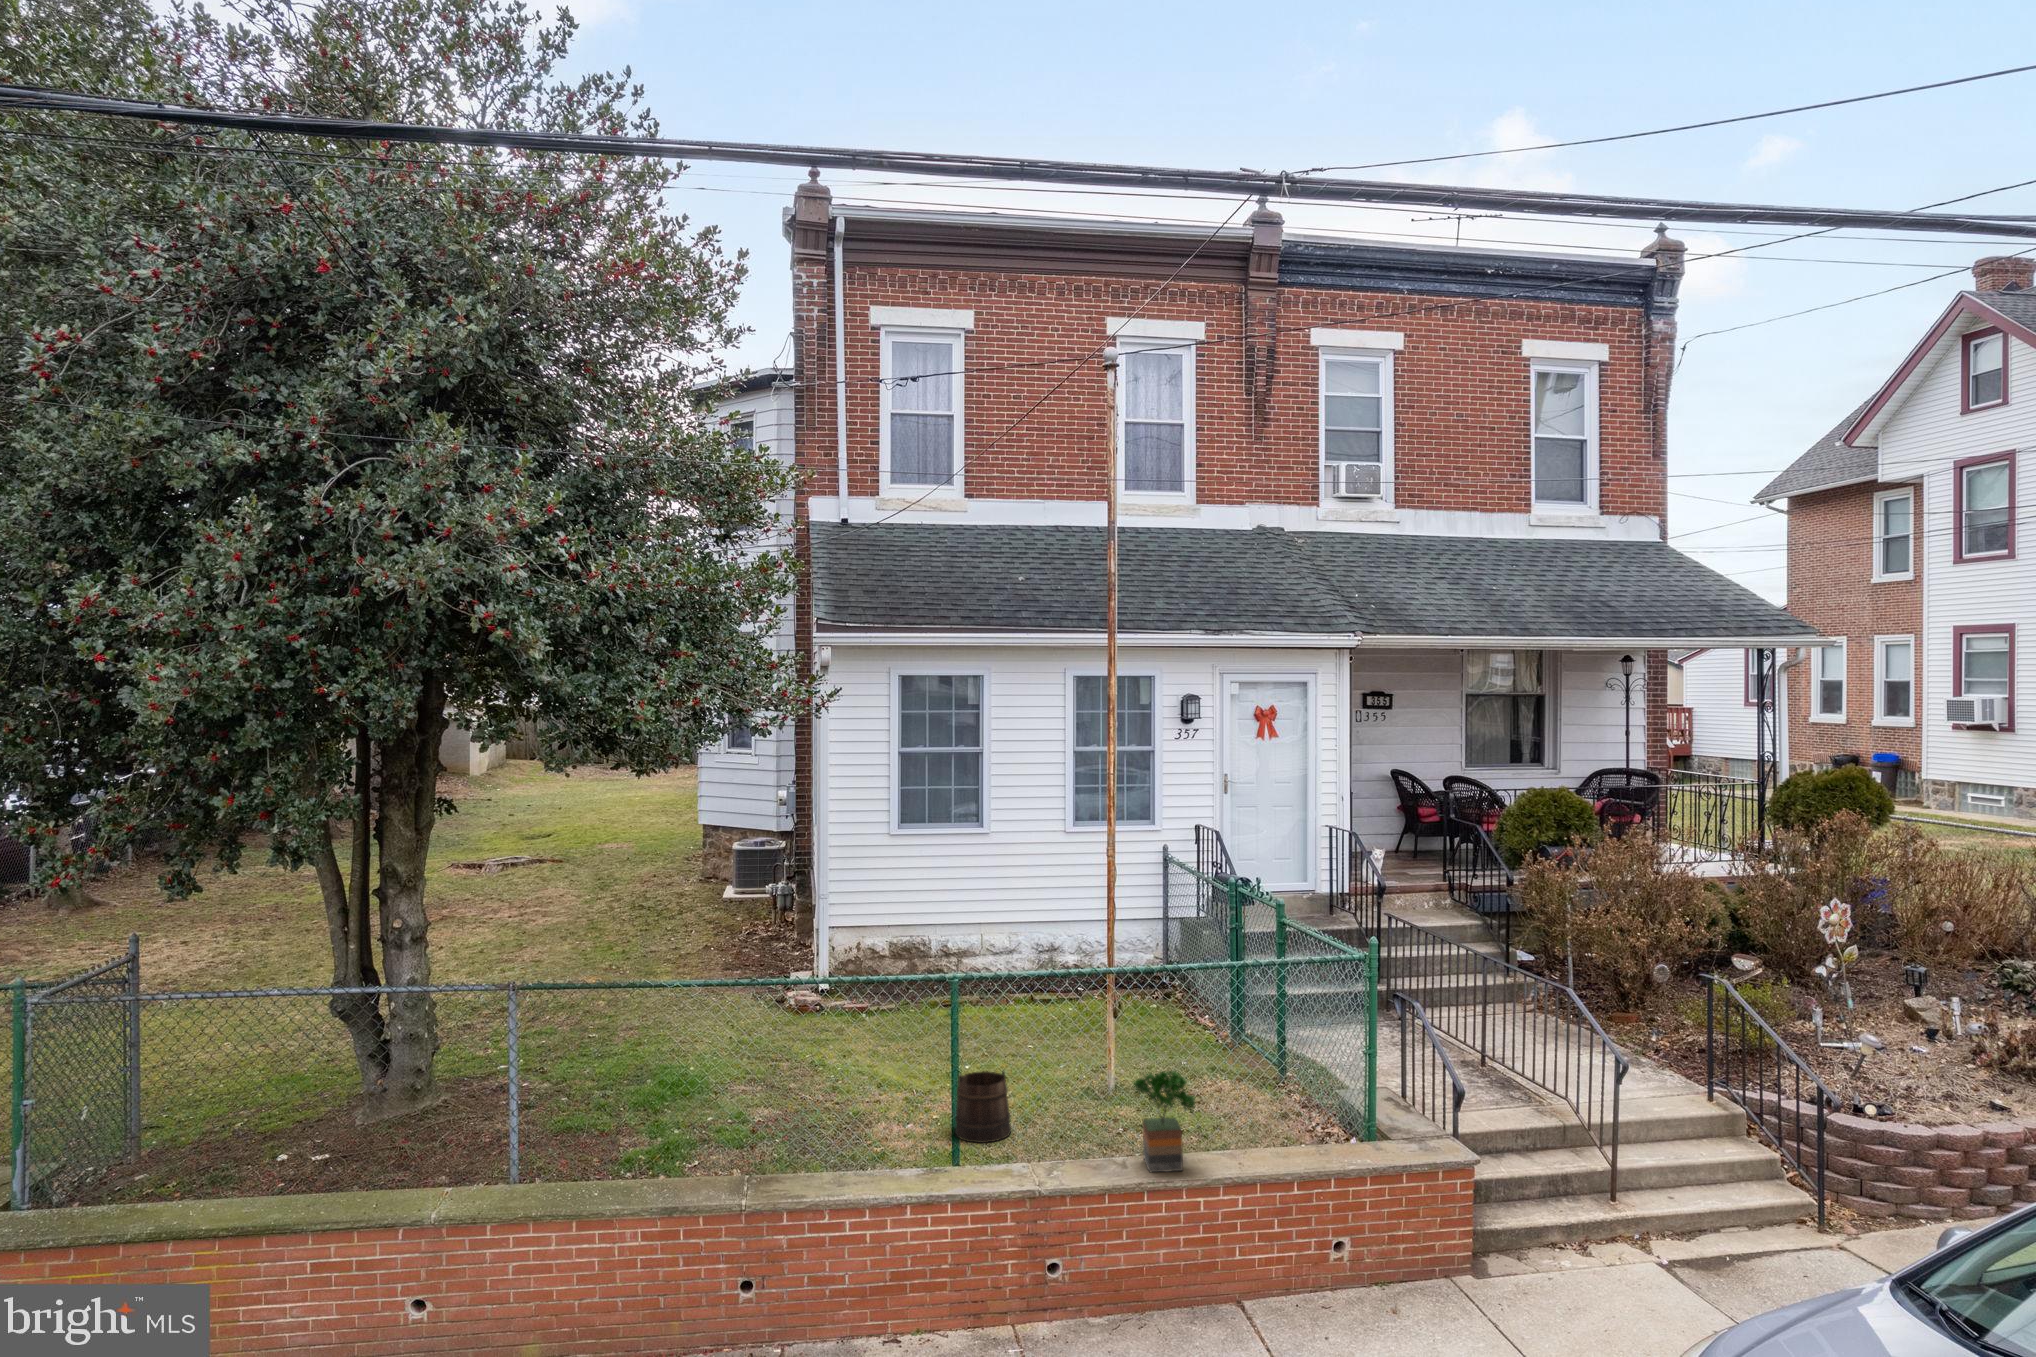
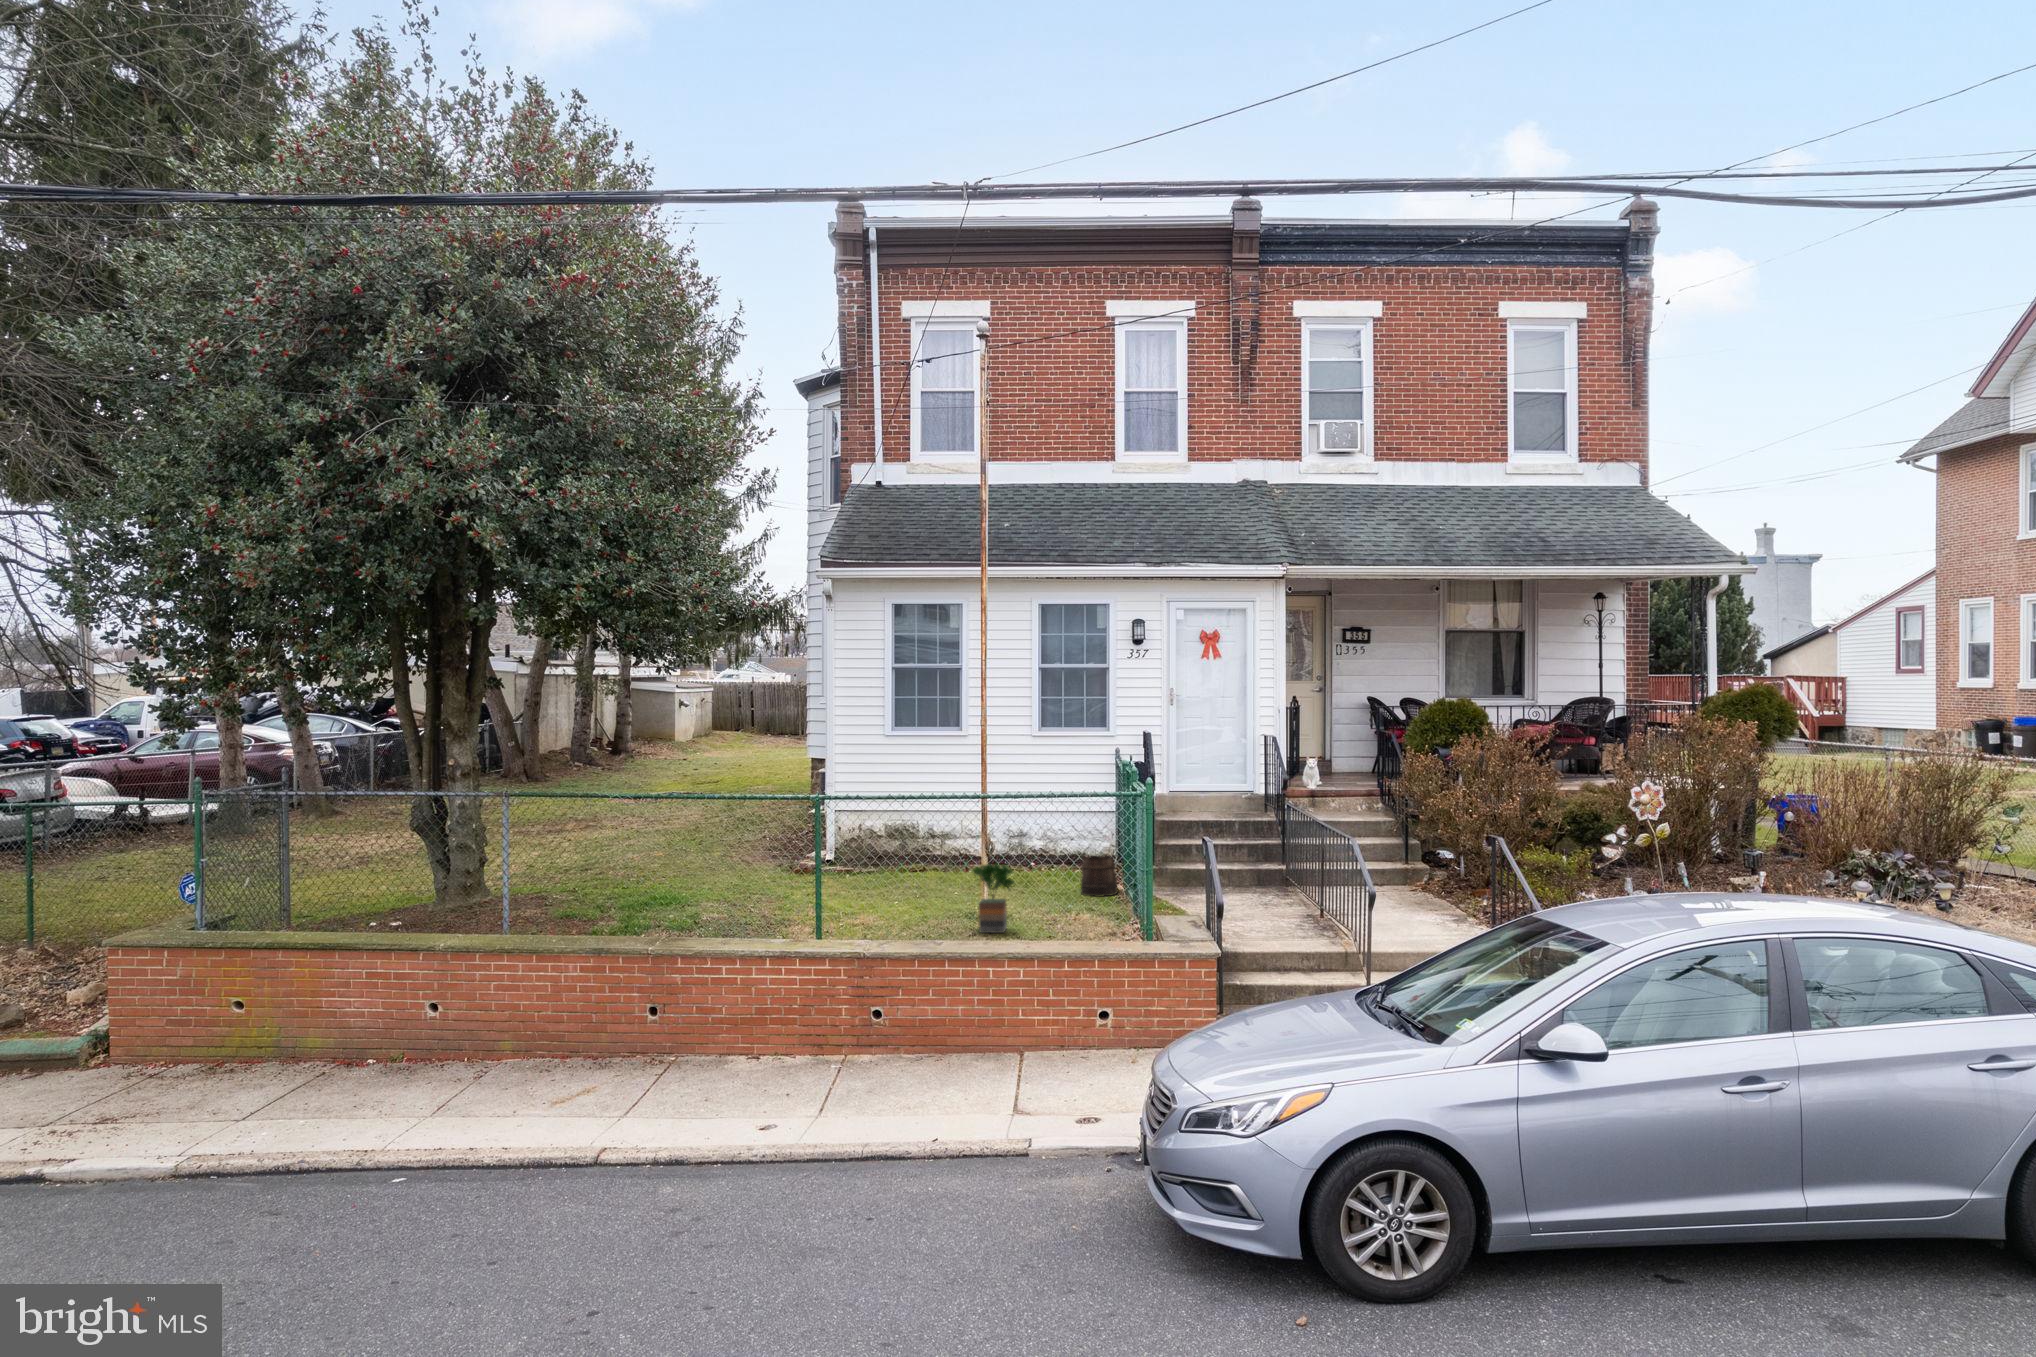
bucket: present [955,1071,1011,1143] -> present [1081,855,1117,897]

